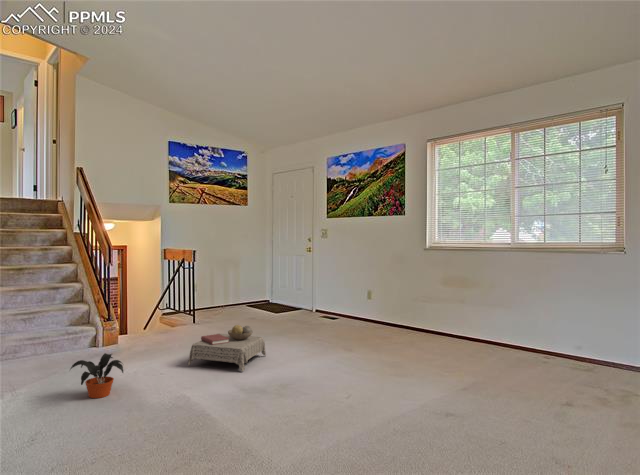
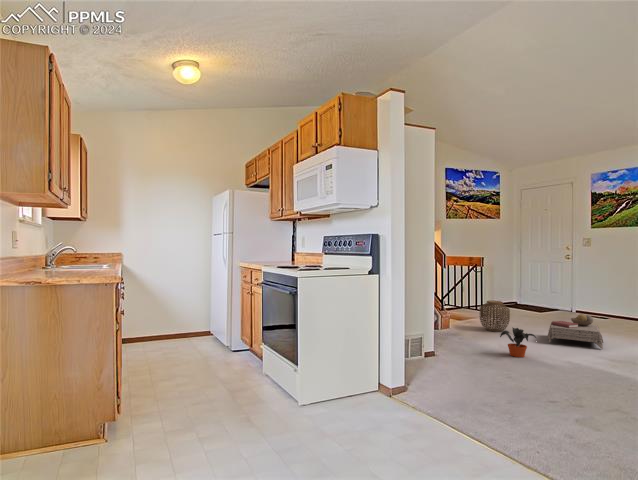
woven basket: none [138,308,177,350] -> present [480,301,510,332]

